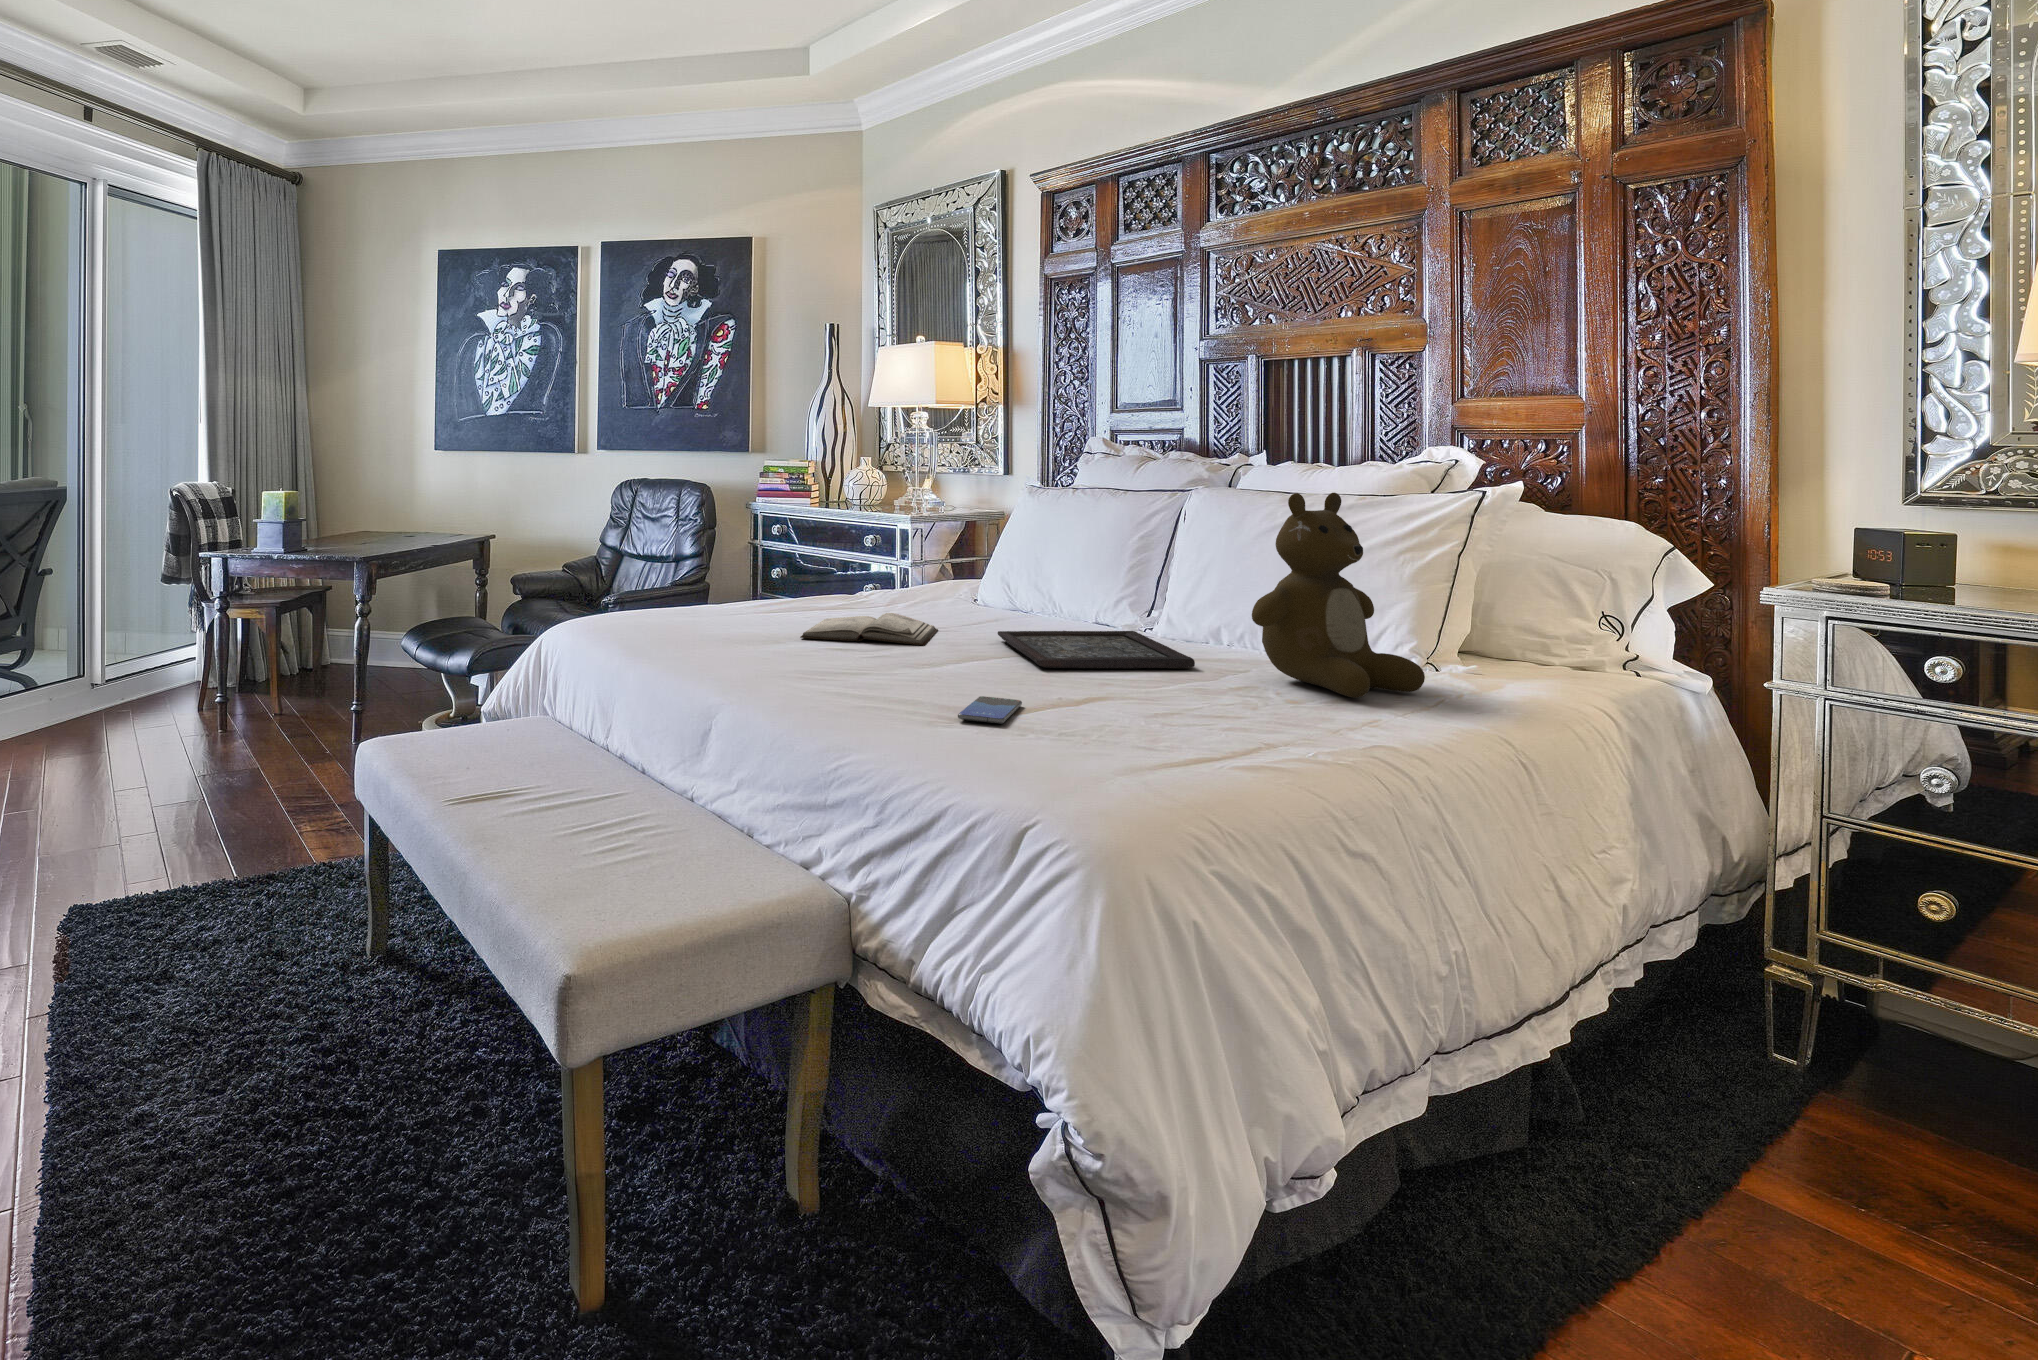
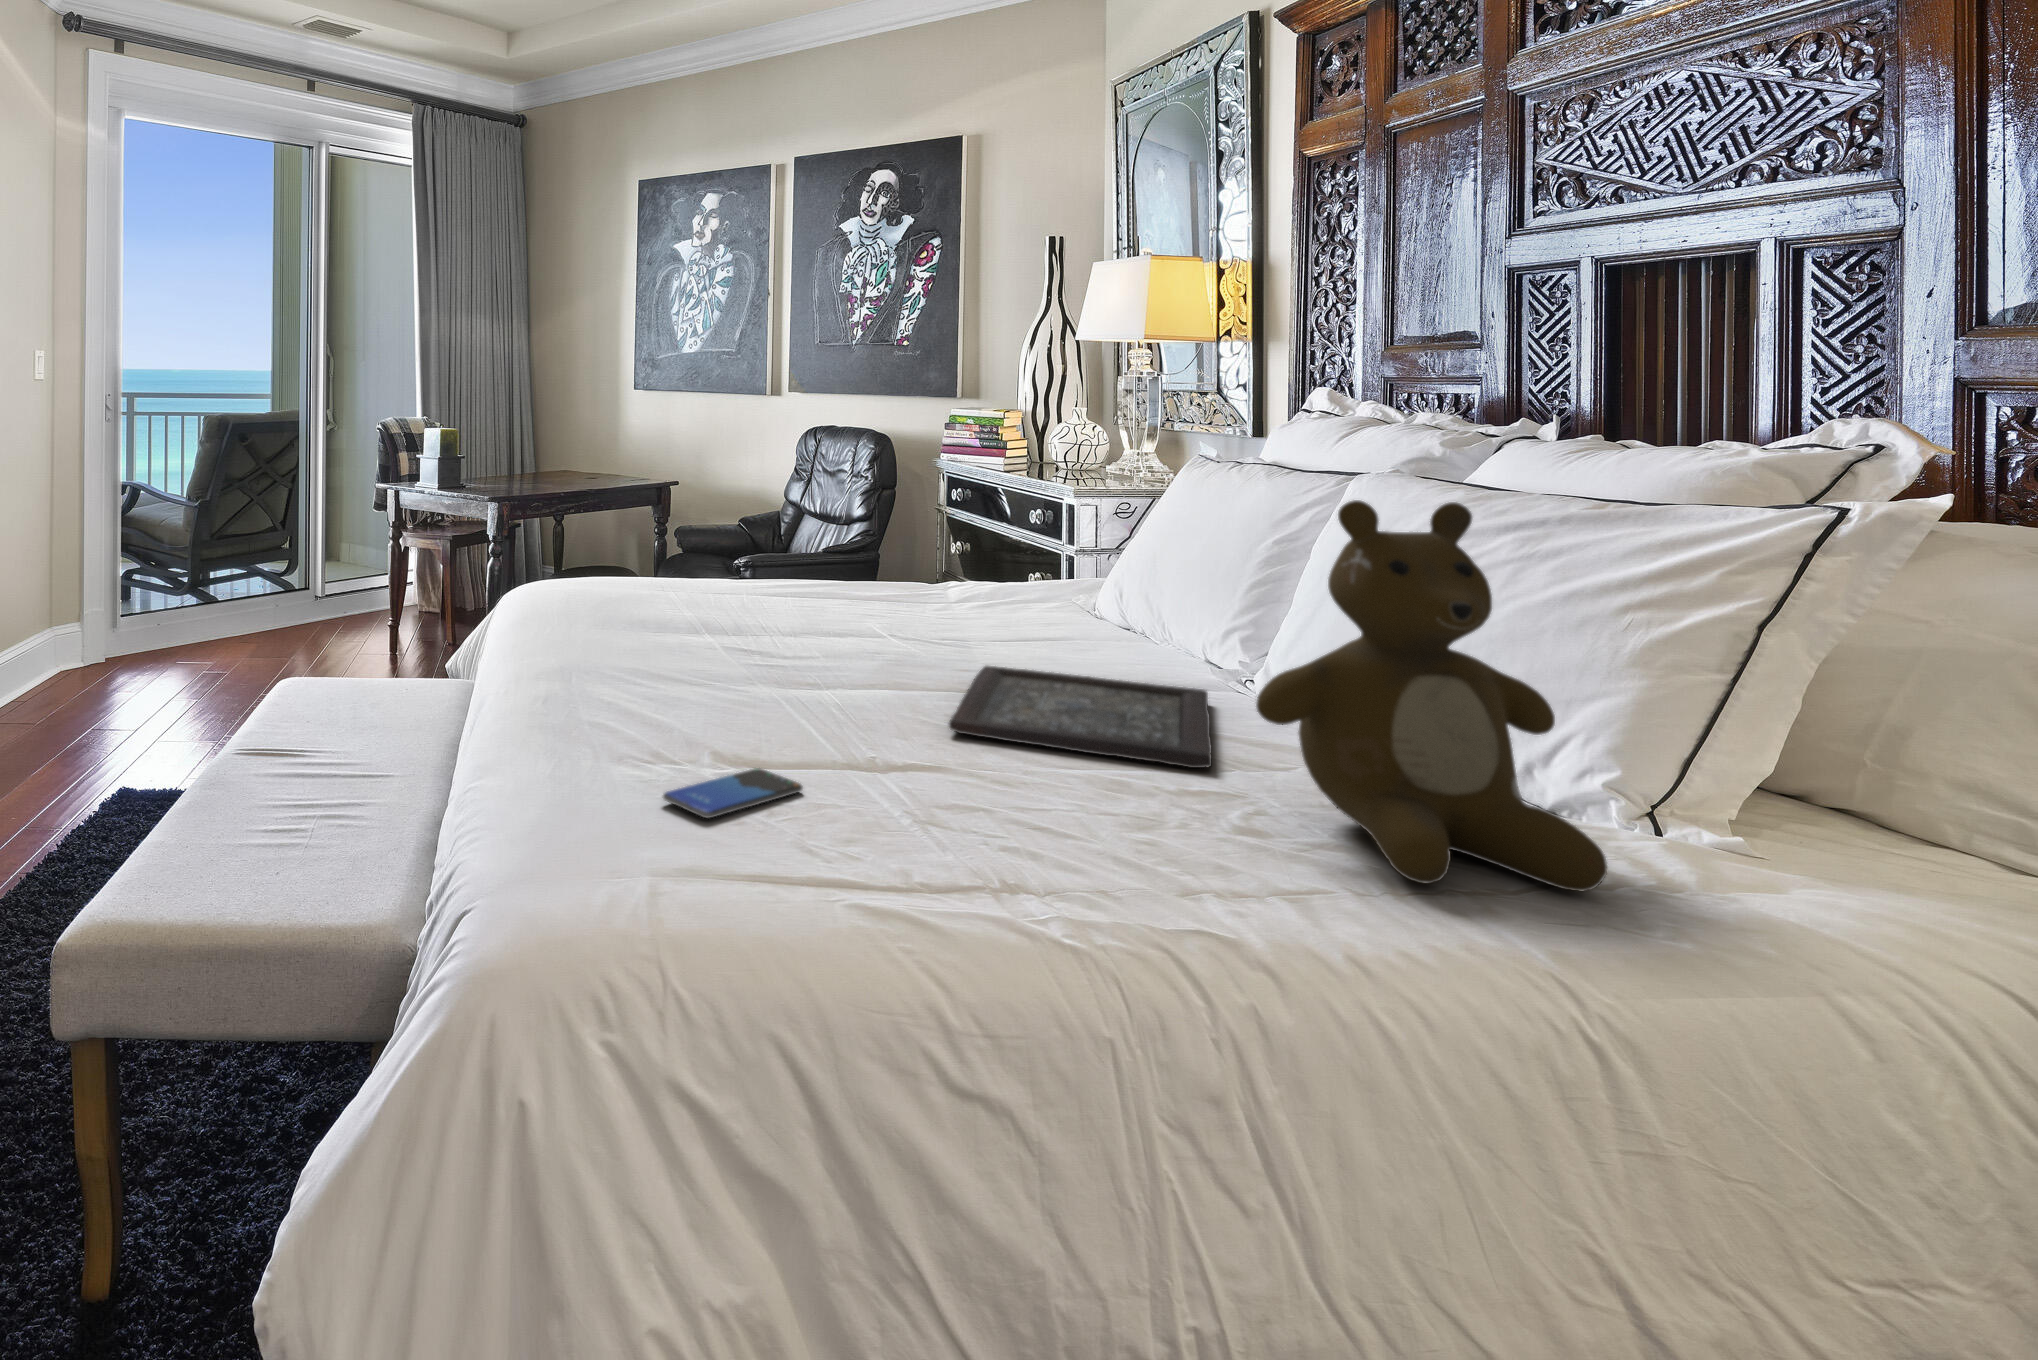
diary: present [800,613,938,646] -> none [726,619,932,674]

